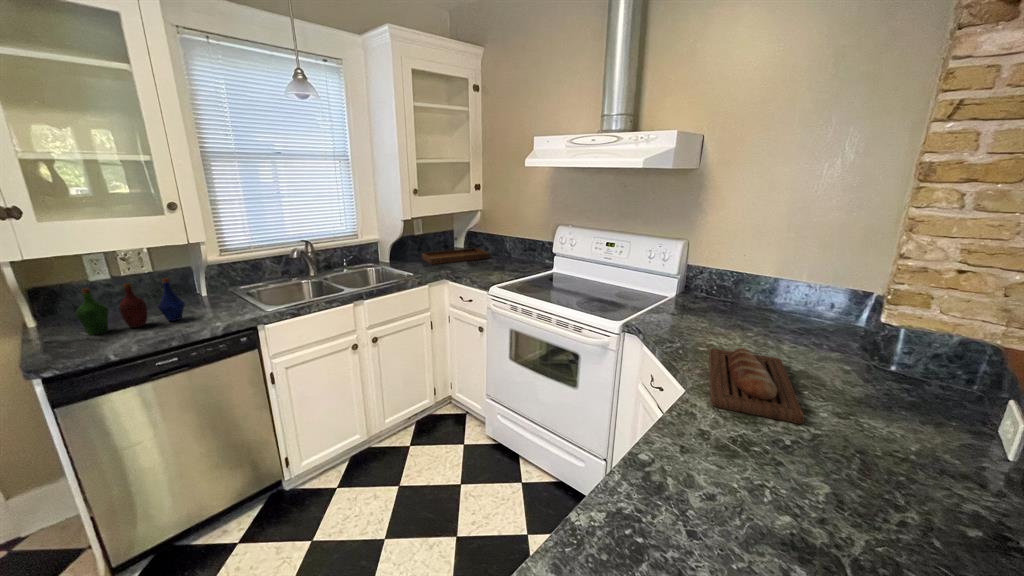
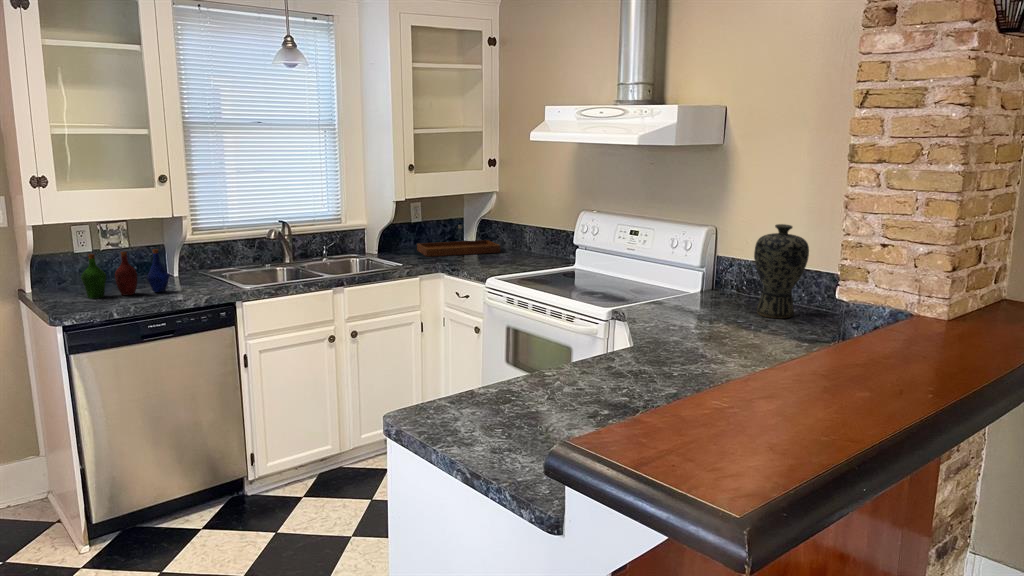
vase: none [746,241,803,326] -> present [754,224,809,318]
bread loaf: present [709,348,804,424] -> none [641,322,743,372]

